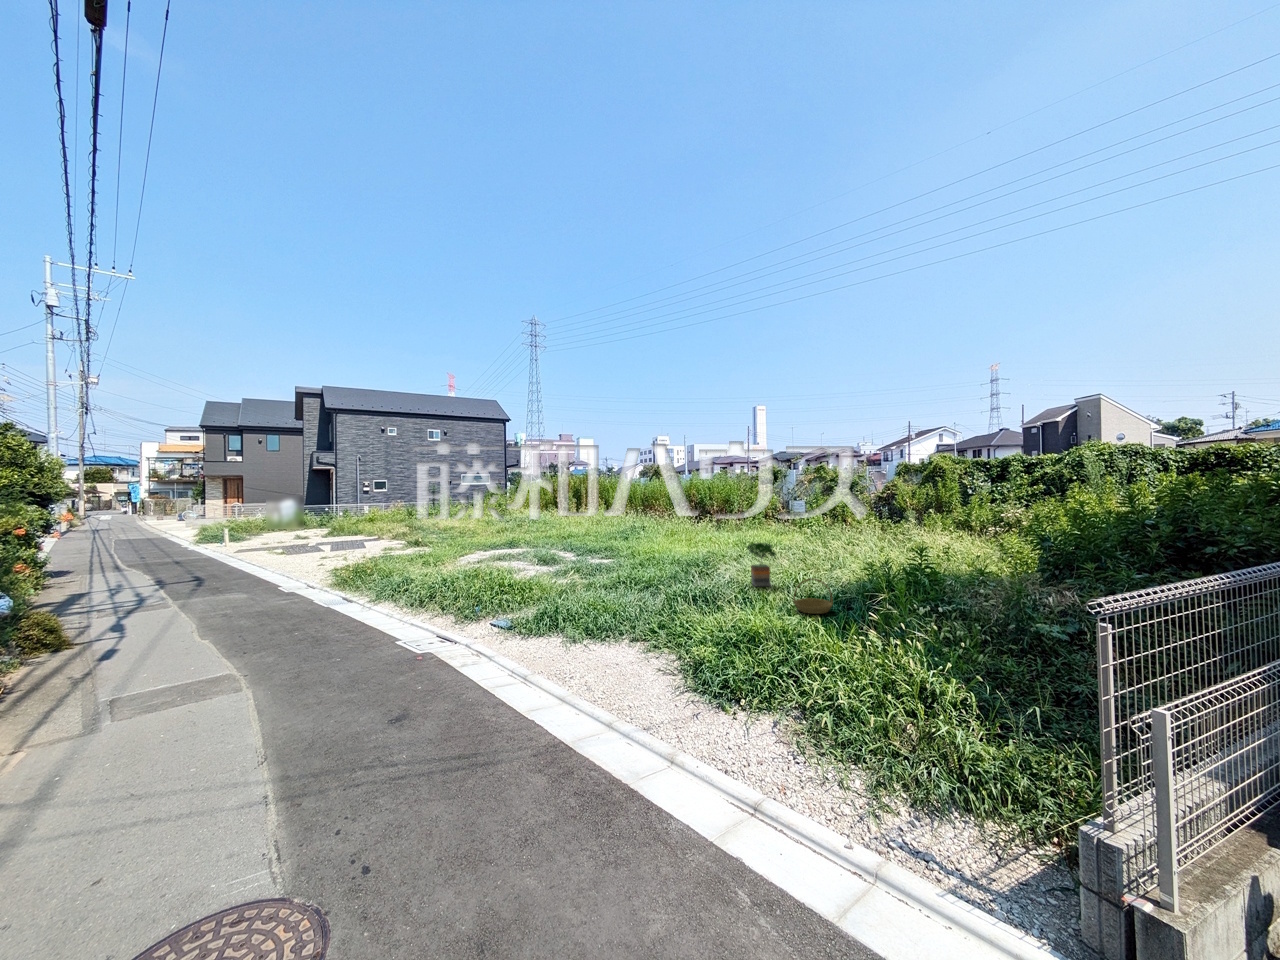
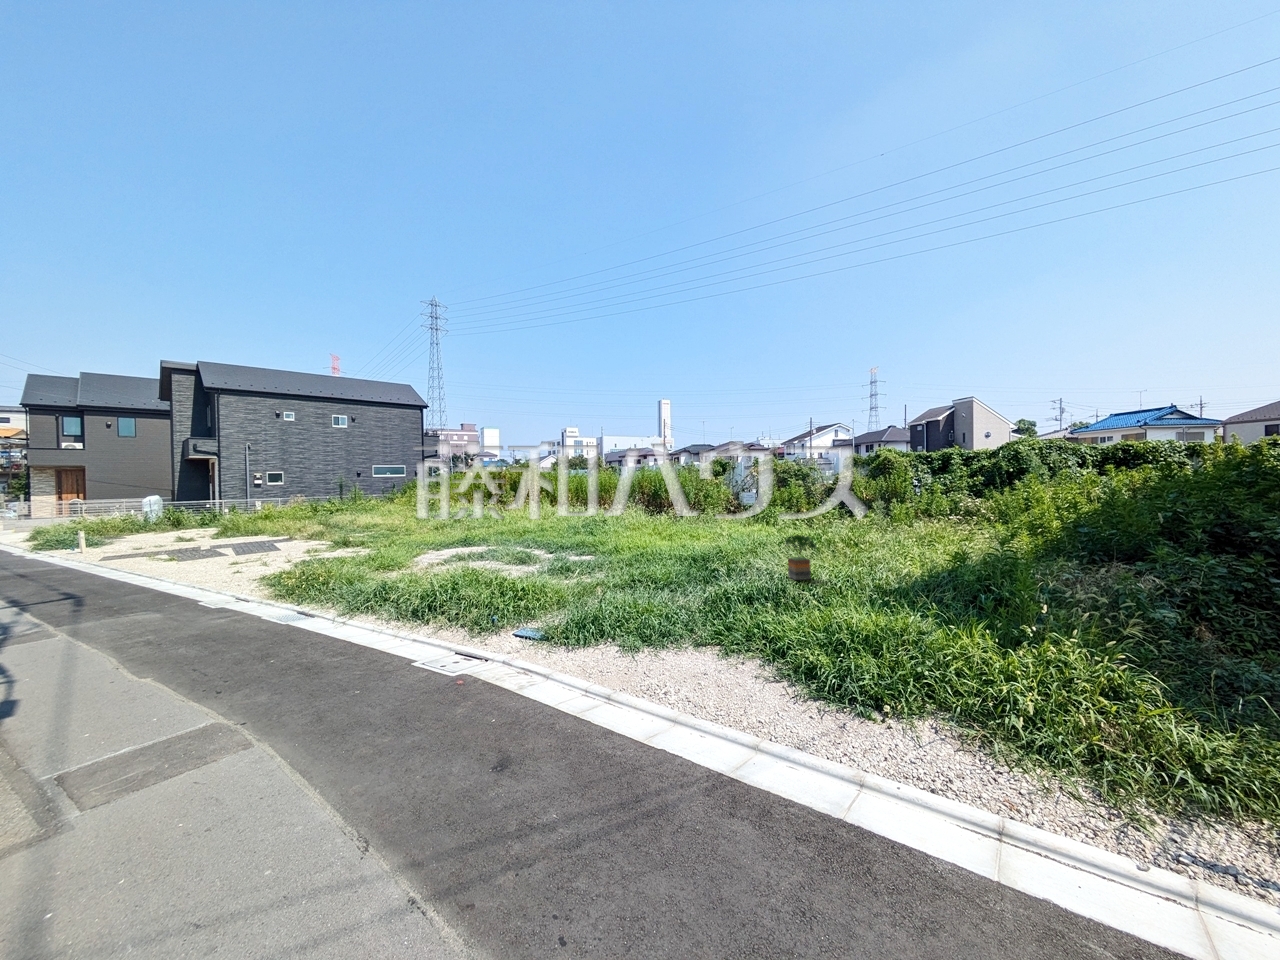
basket: present [793,578,833,614] -> none [863,571,905,607]

